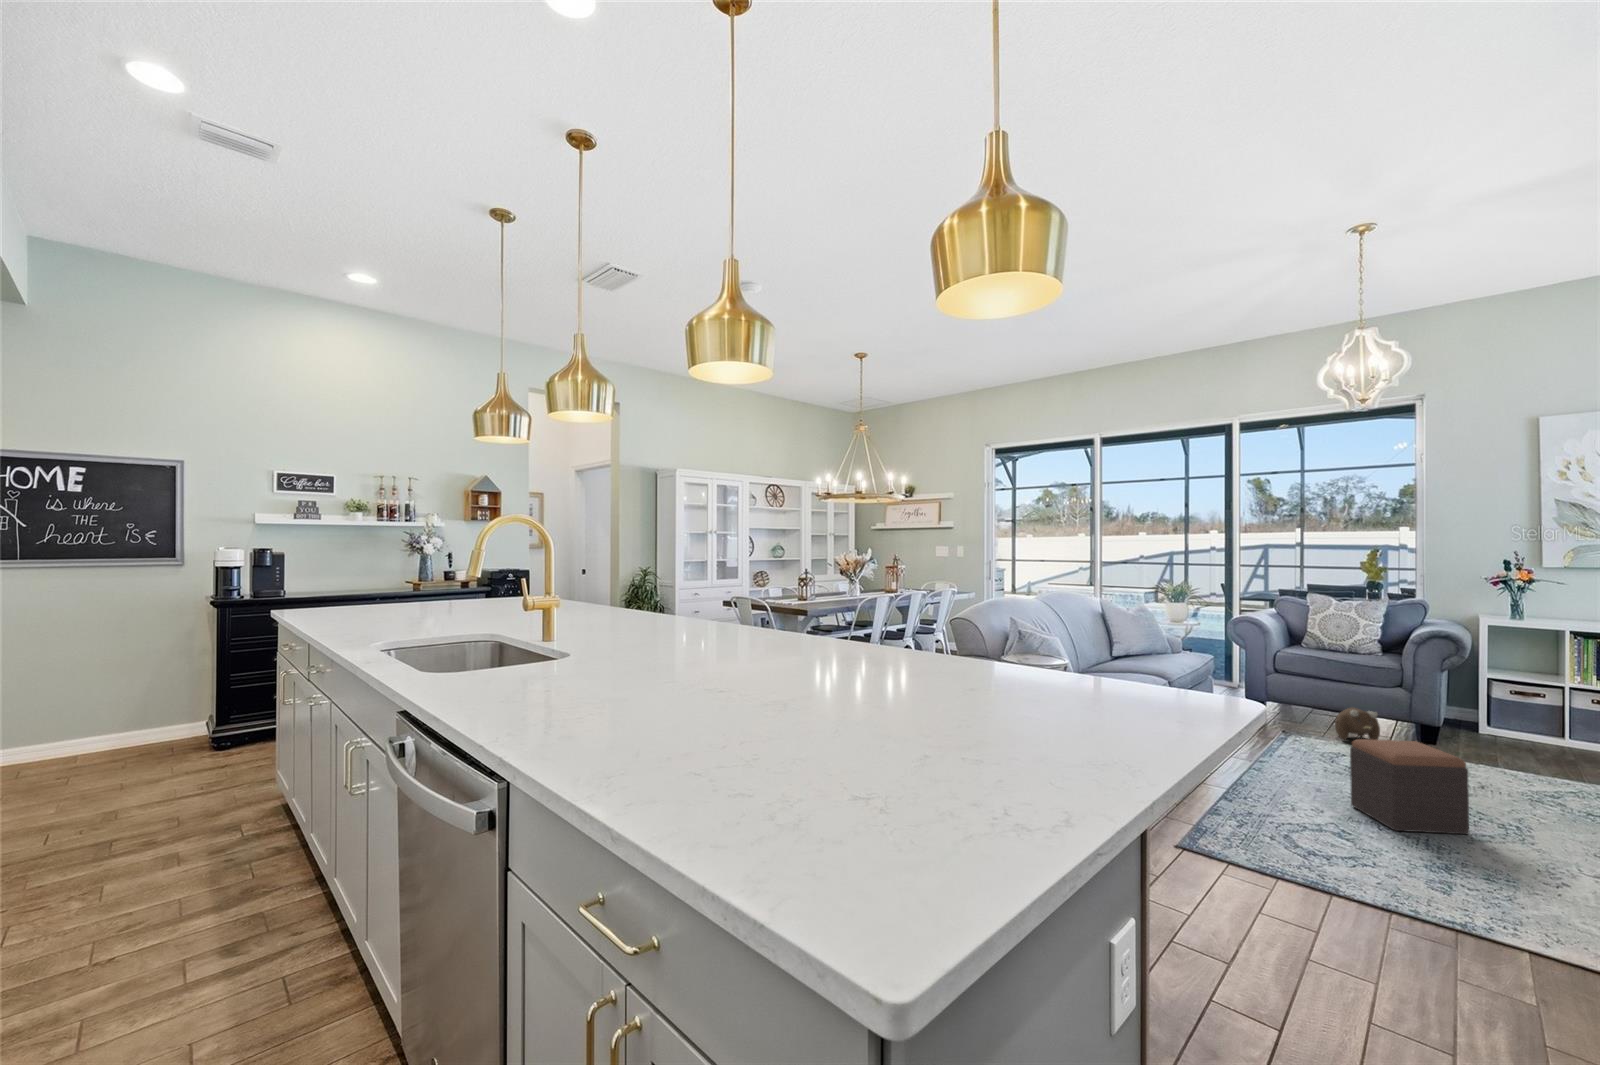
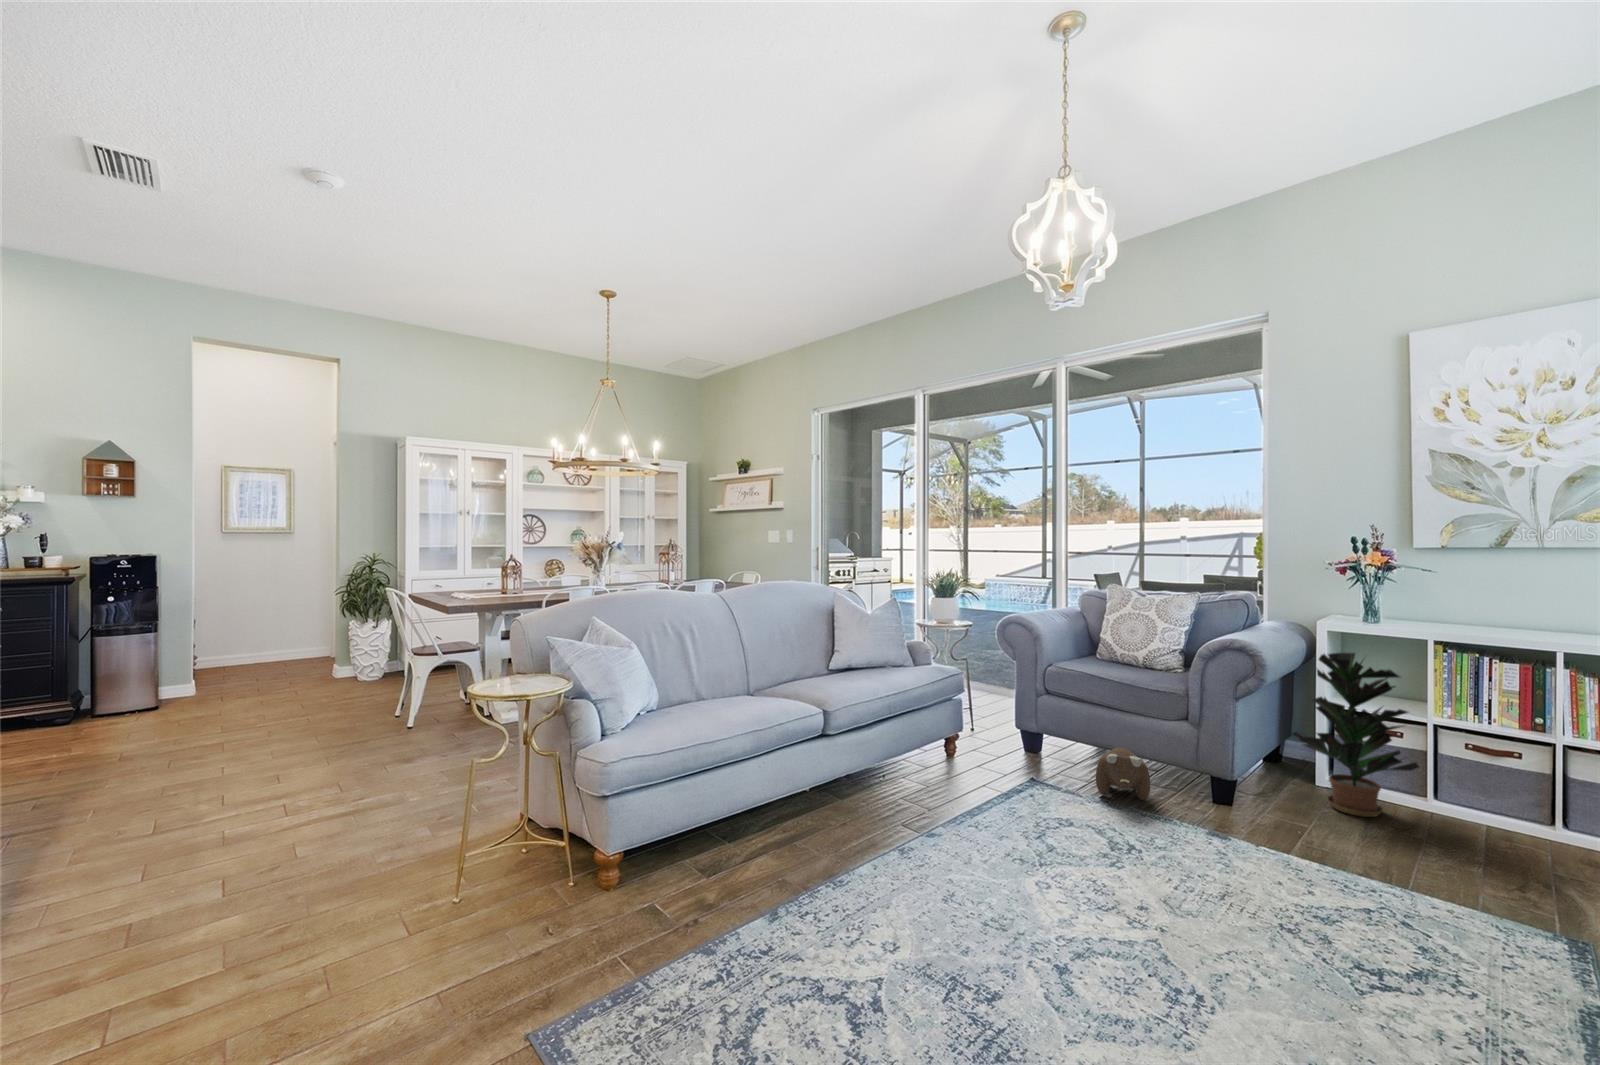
potted plant: none [1471,639,1569,749] -> present [1292,653,1419,817]
footstool: present [1350,739,1469,834] -> none [972,832,1109,1028]

